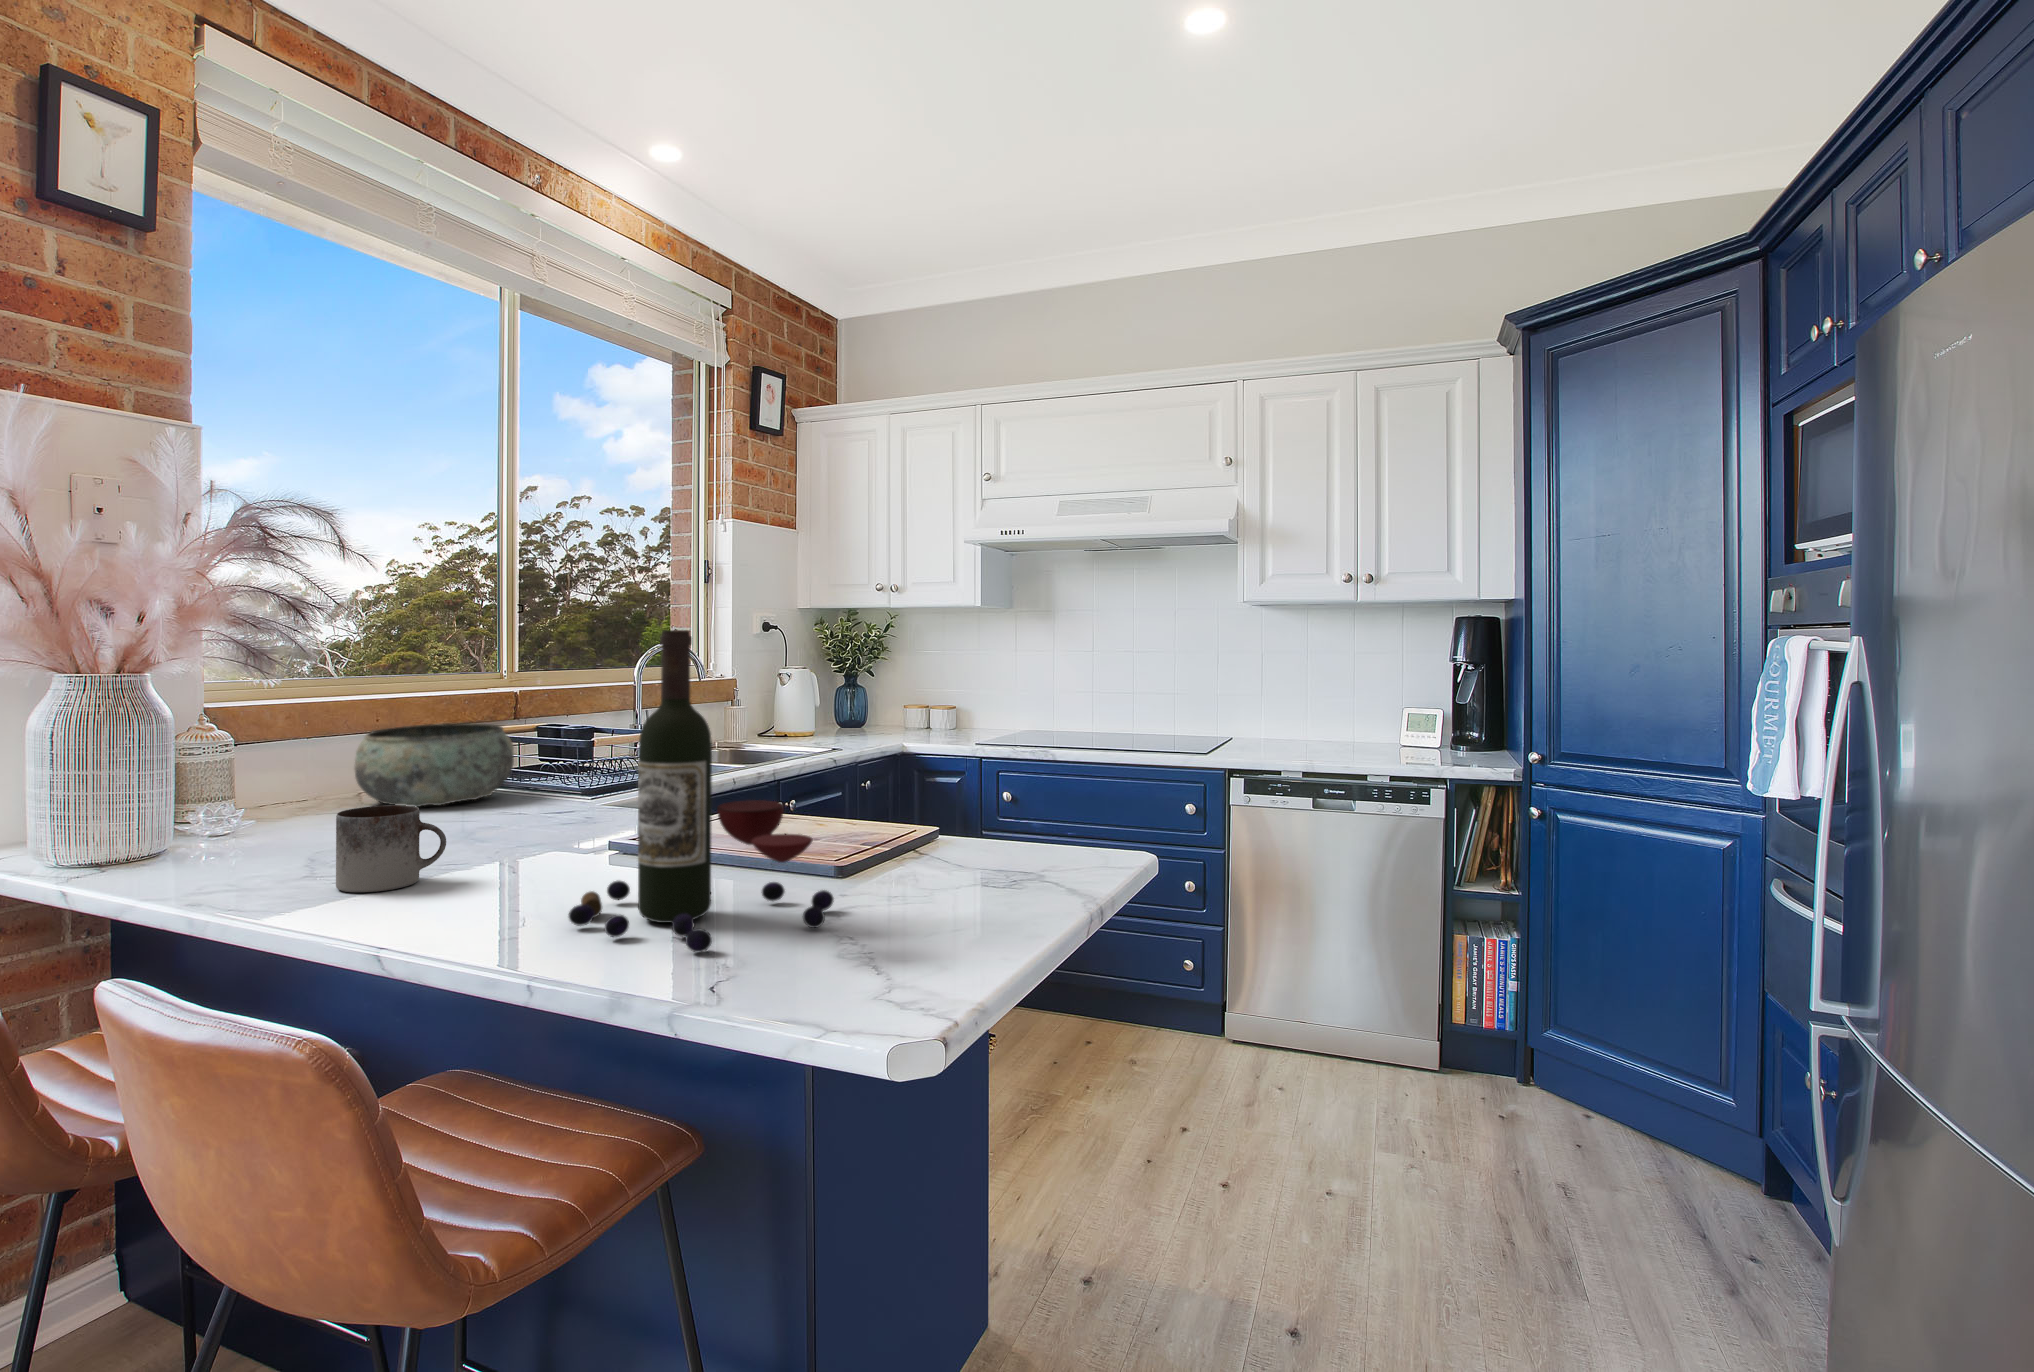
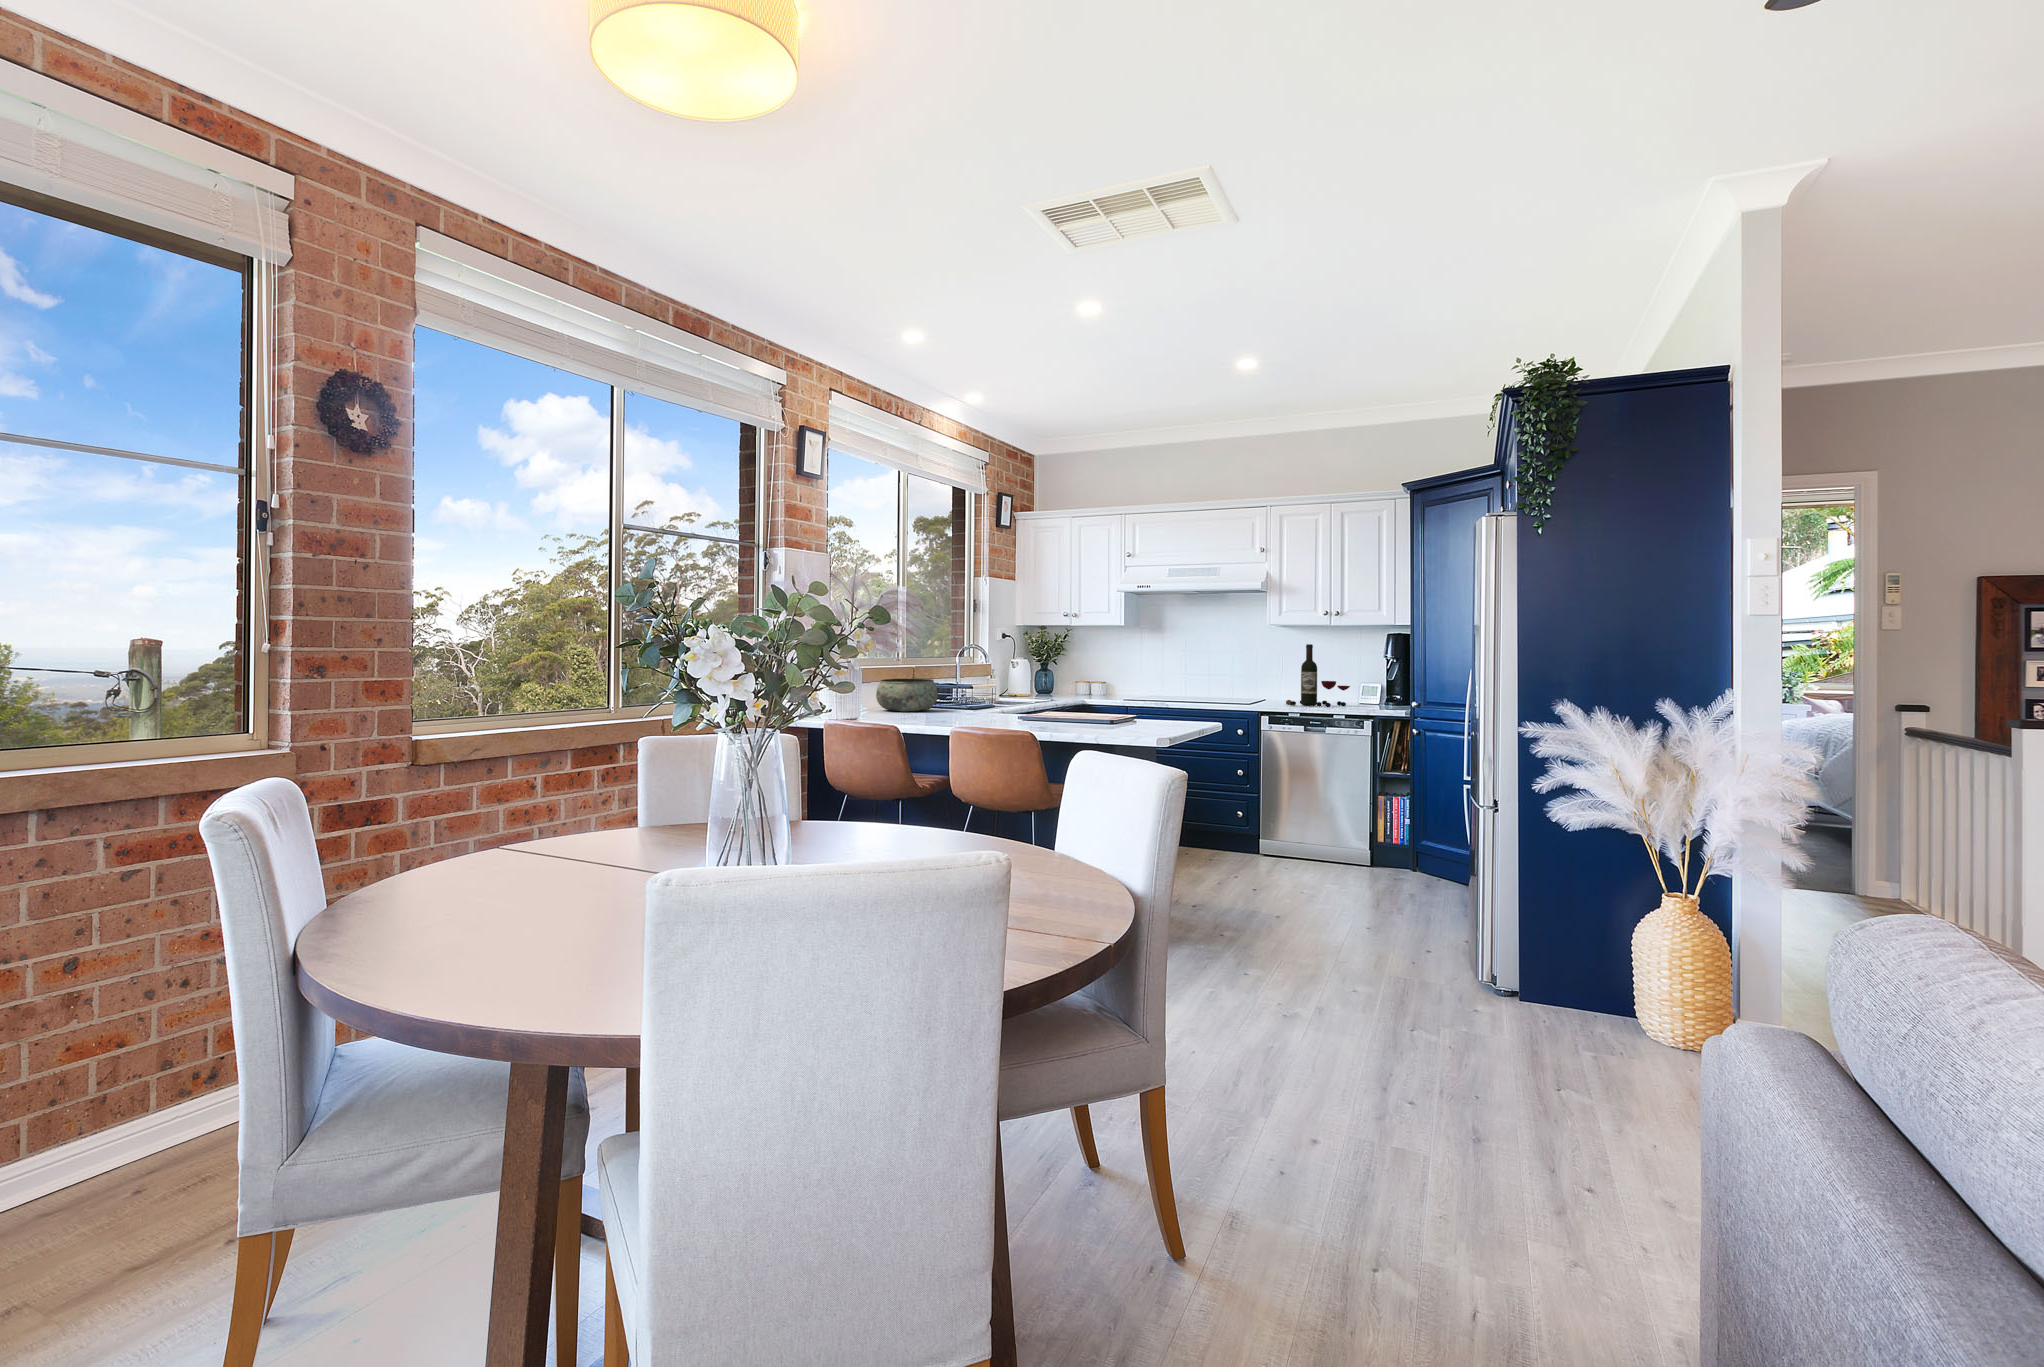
wine bottle: present [569,630,834,952] -> present [1286,644,1350,707]
mug: present [336,805,446,892] -> none [946,697,978,723]

